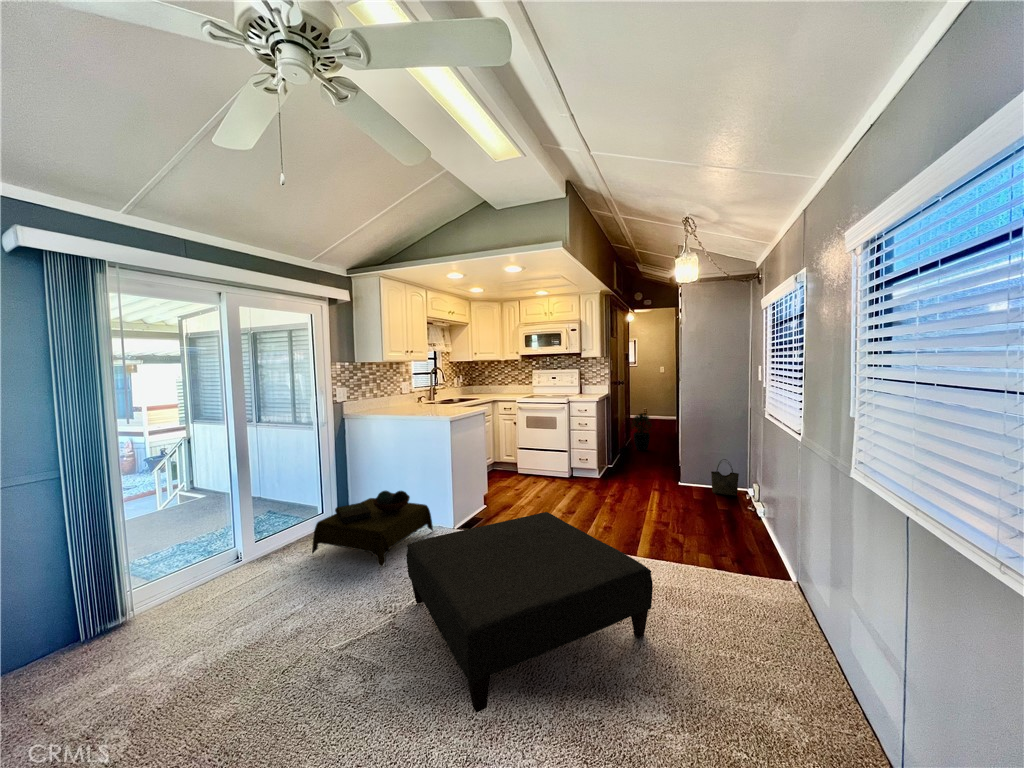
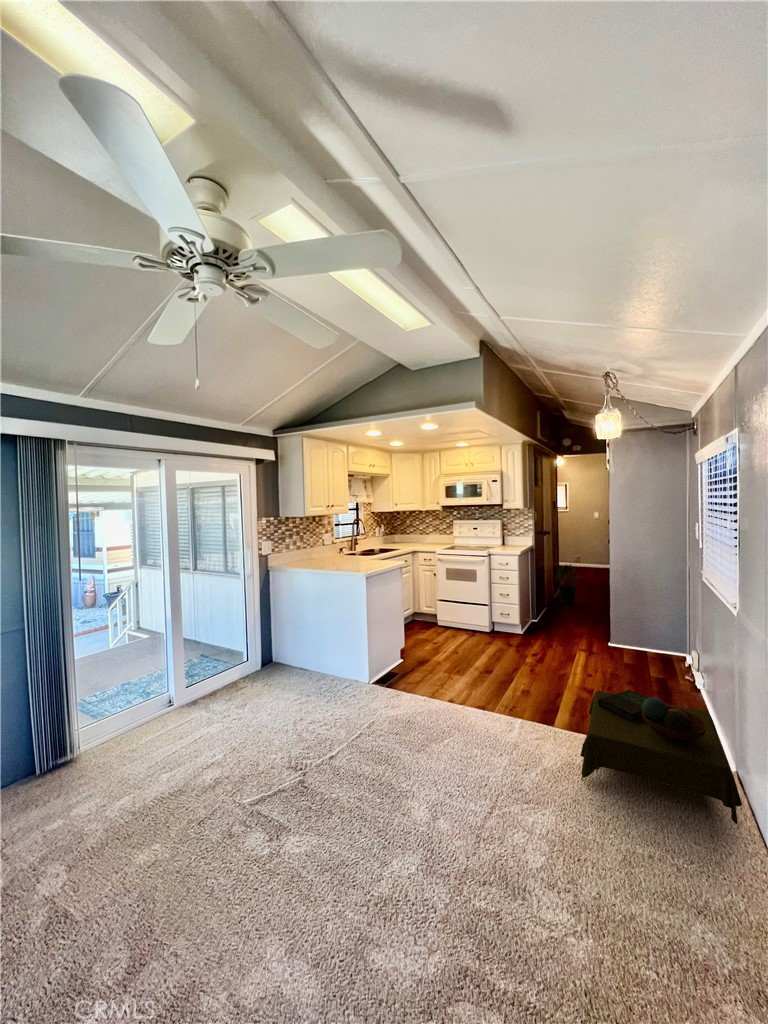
woven basket: present [711,459,739,496] -> none [640,621,673,662]
side table: present [312,491,433,567] -> present [581,690,742,824]
ottoman: present [407,512,653,713] -> none [318,675,564,889]

